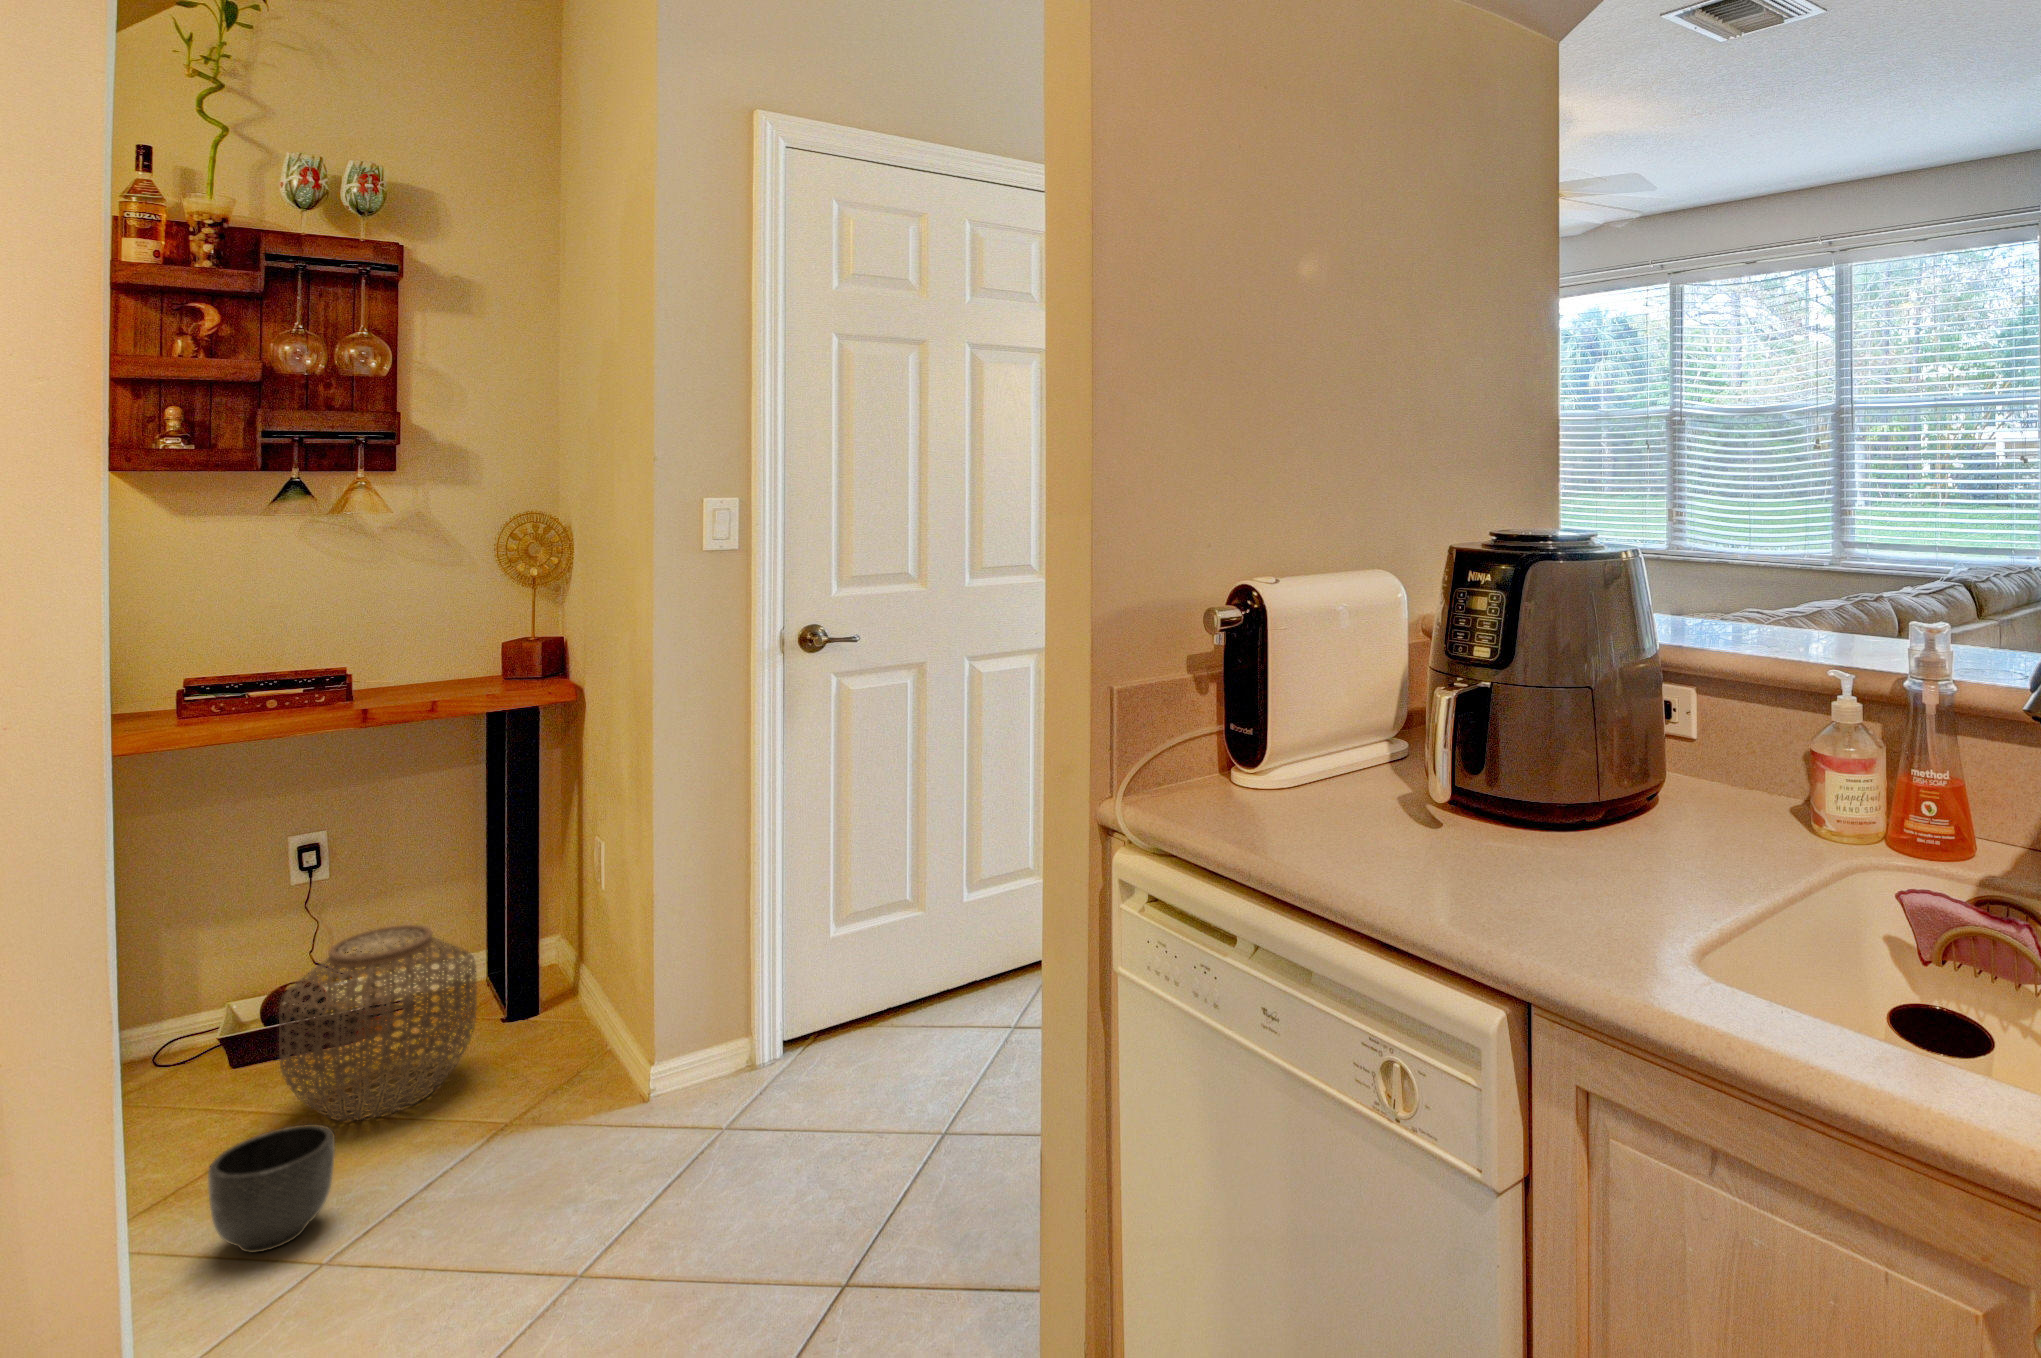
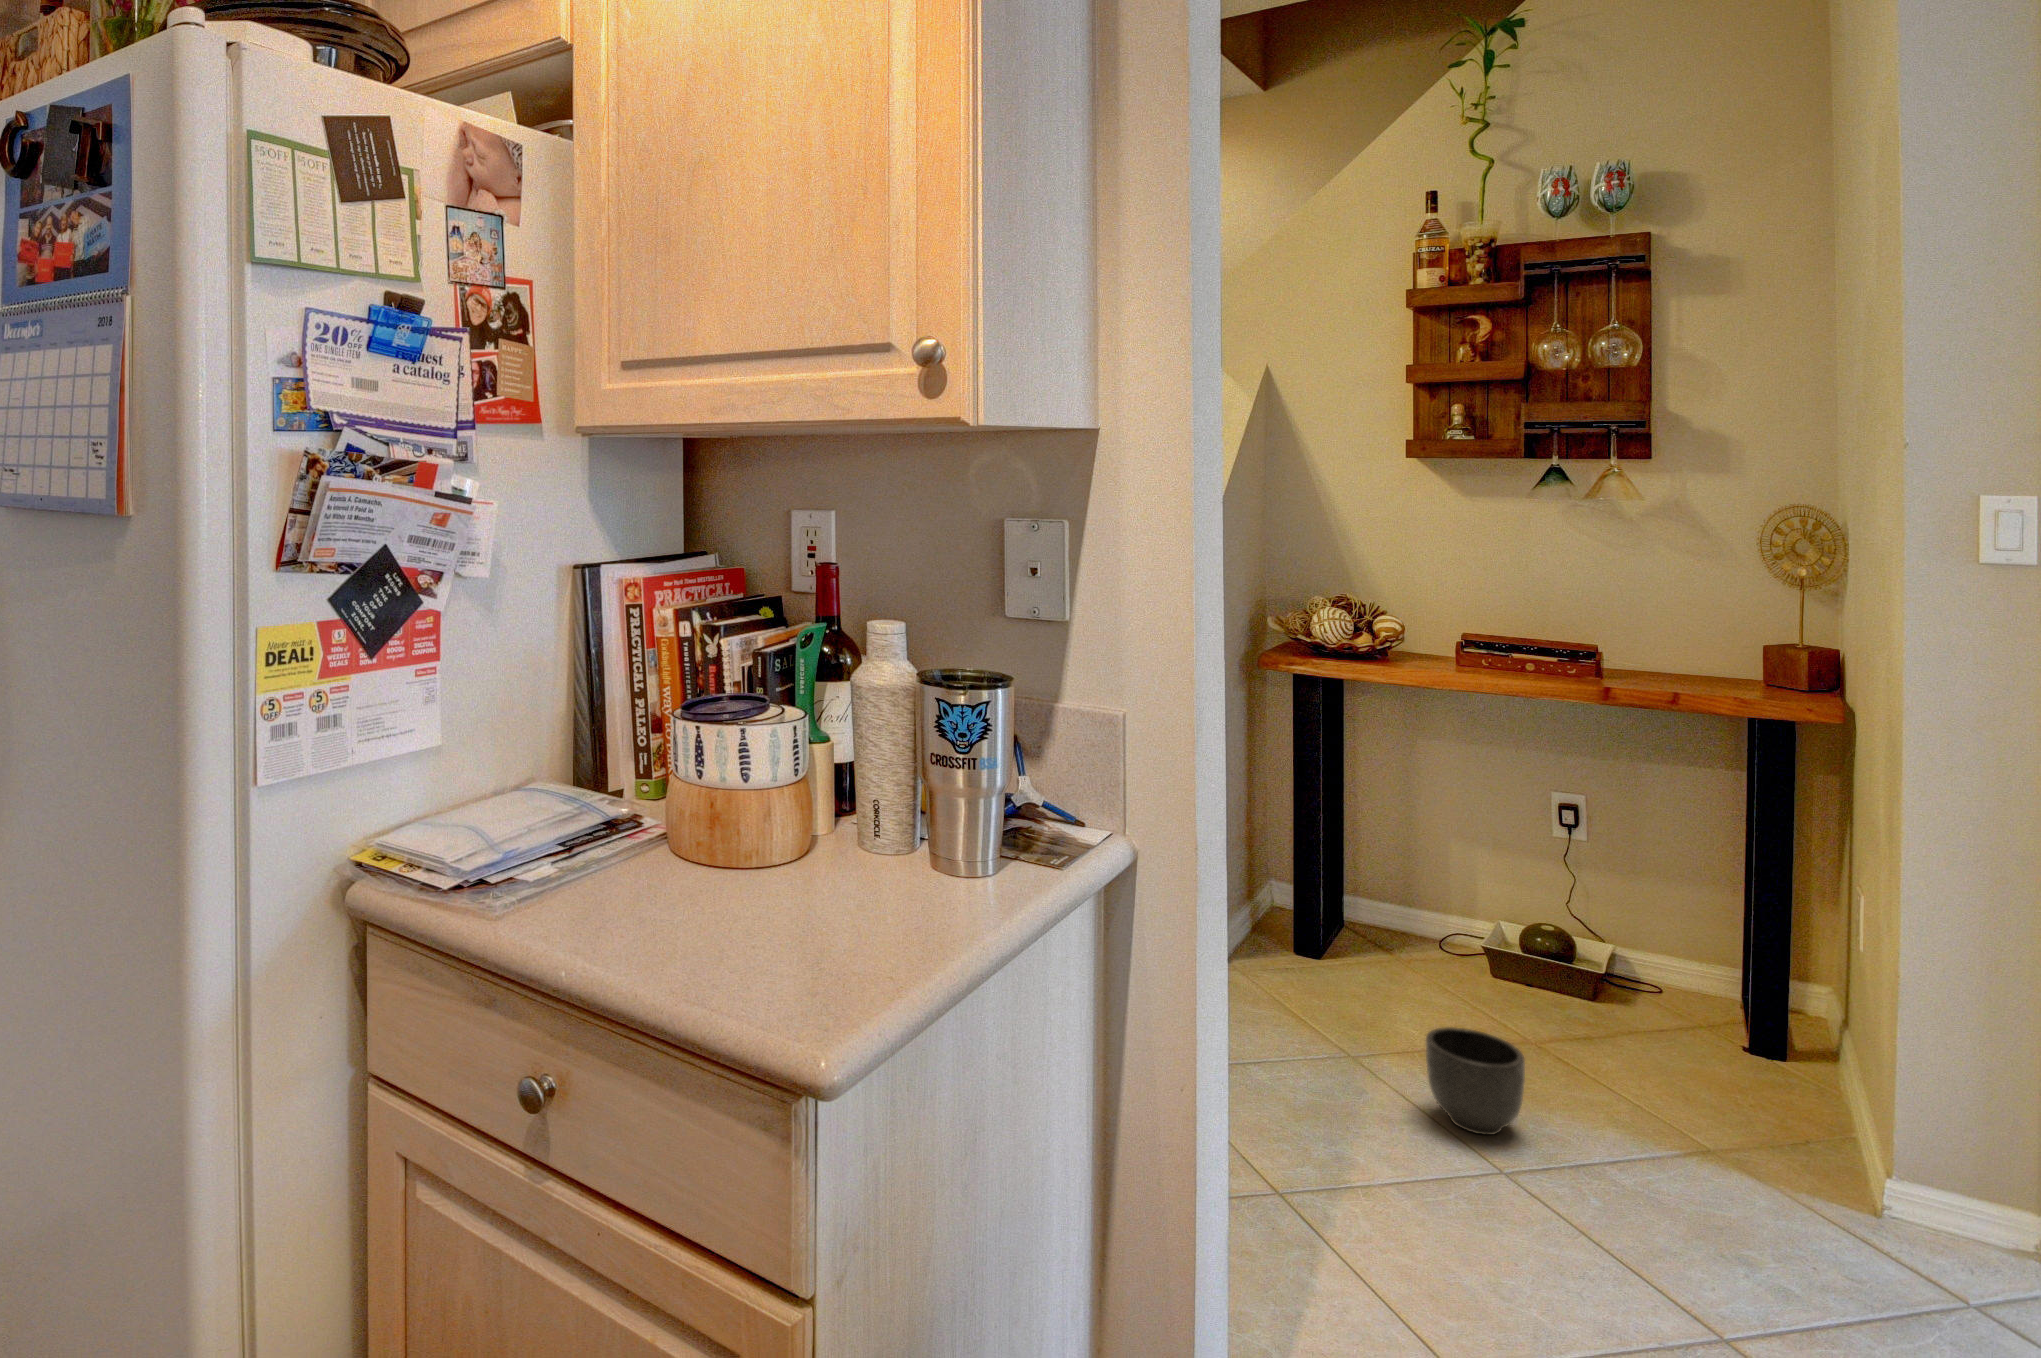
woven basket: present [279,925,476,1121] -> none [1510,897,1698,1085]

